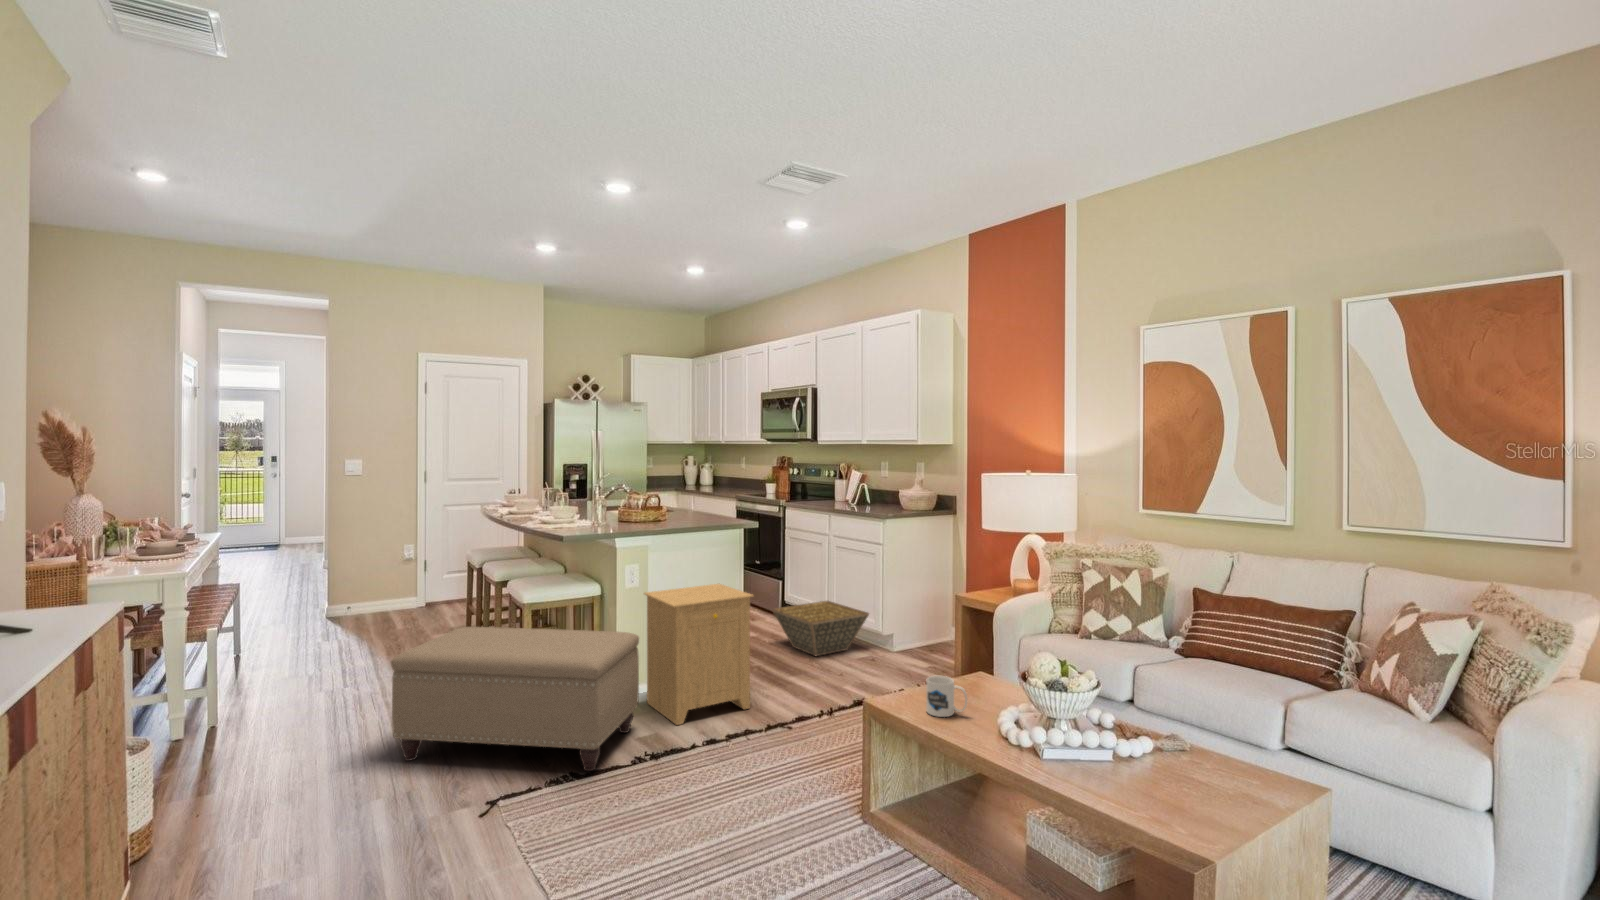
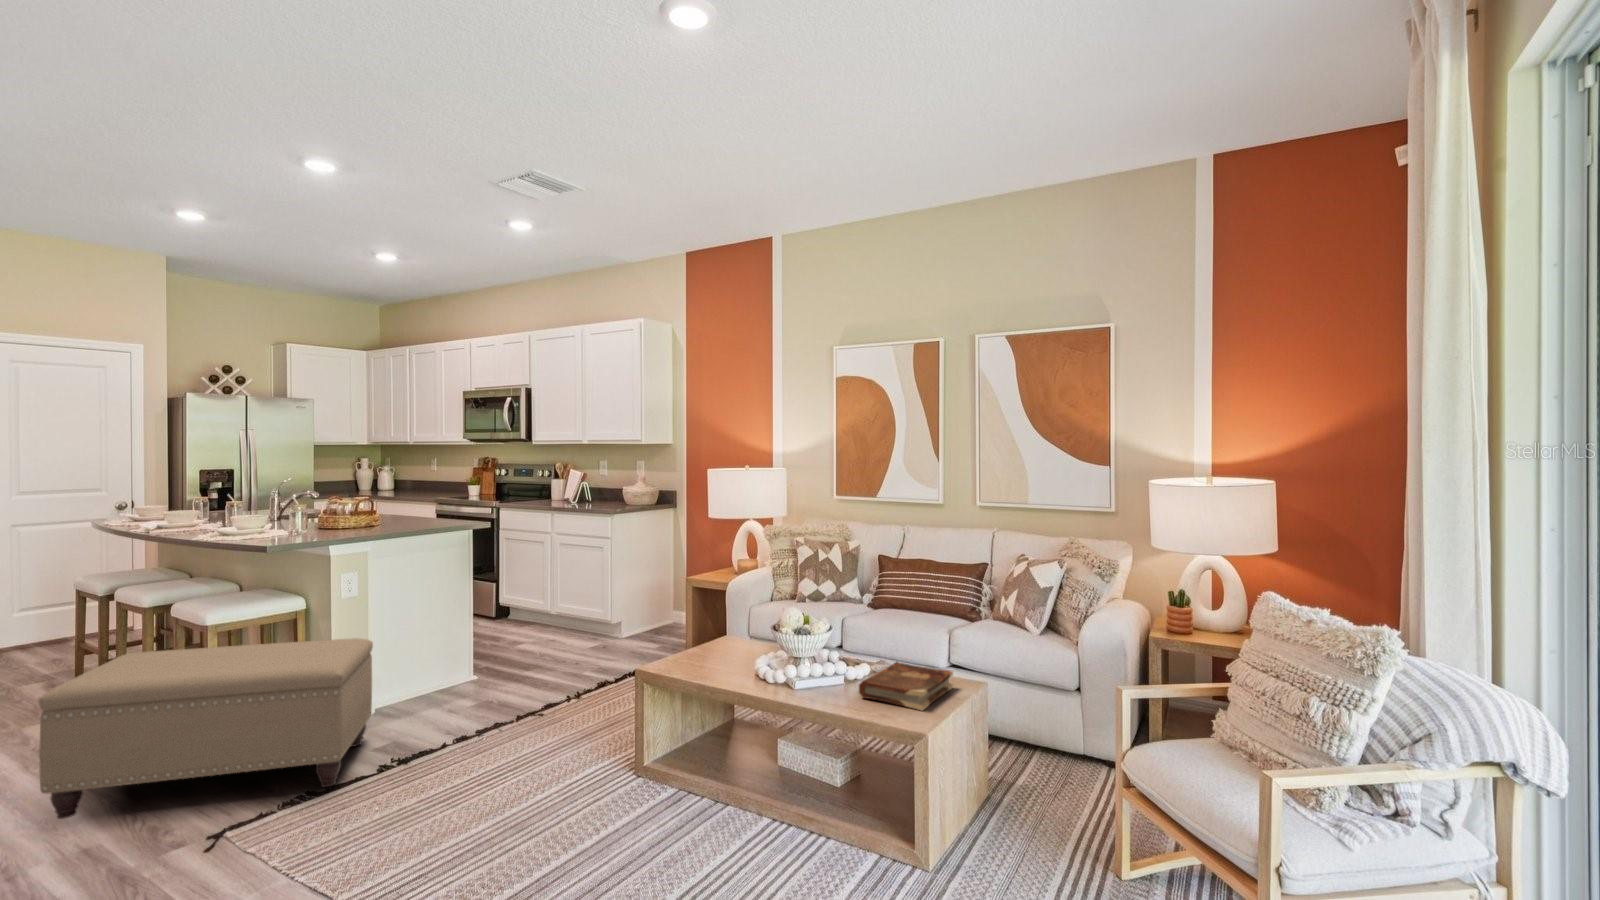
side table: present [644,584,753,725] -> none [368,583,497,731]
basket: present [772,601,869,656] -> none [494,598,598,652]
mug: present [926,676,967,717] -> none [695,638,730,672]
book: none [1121,744,1271,828] -> present [859,662,953,711]

